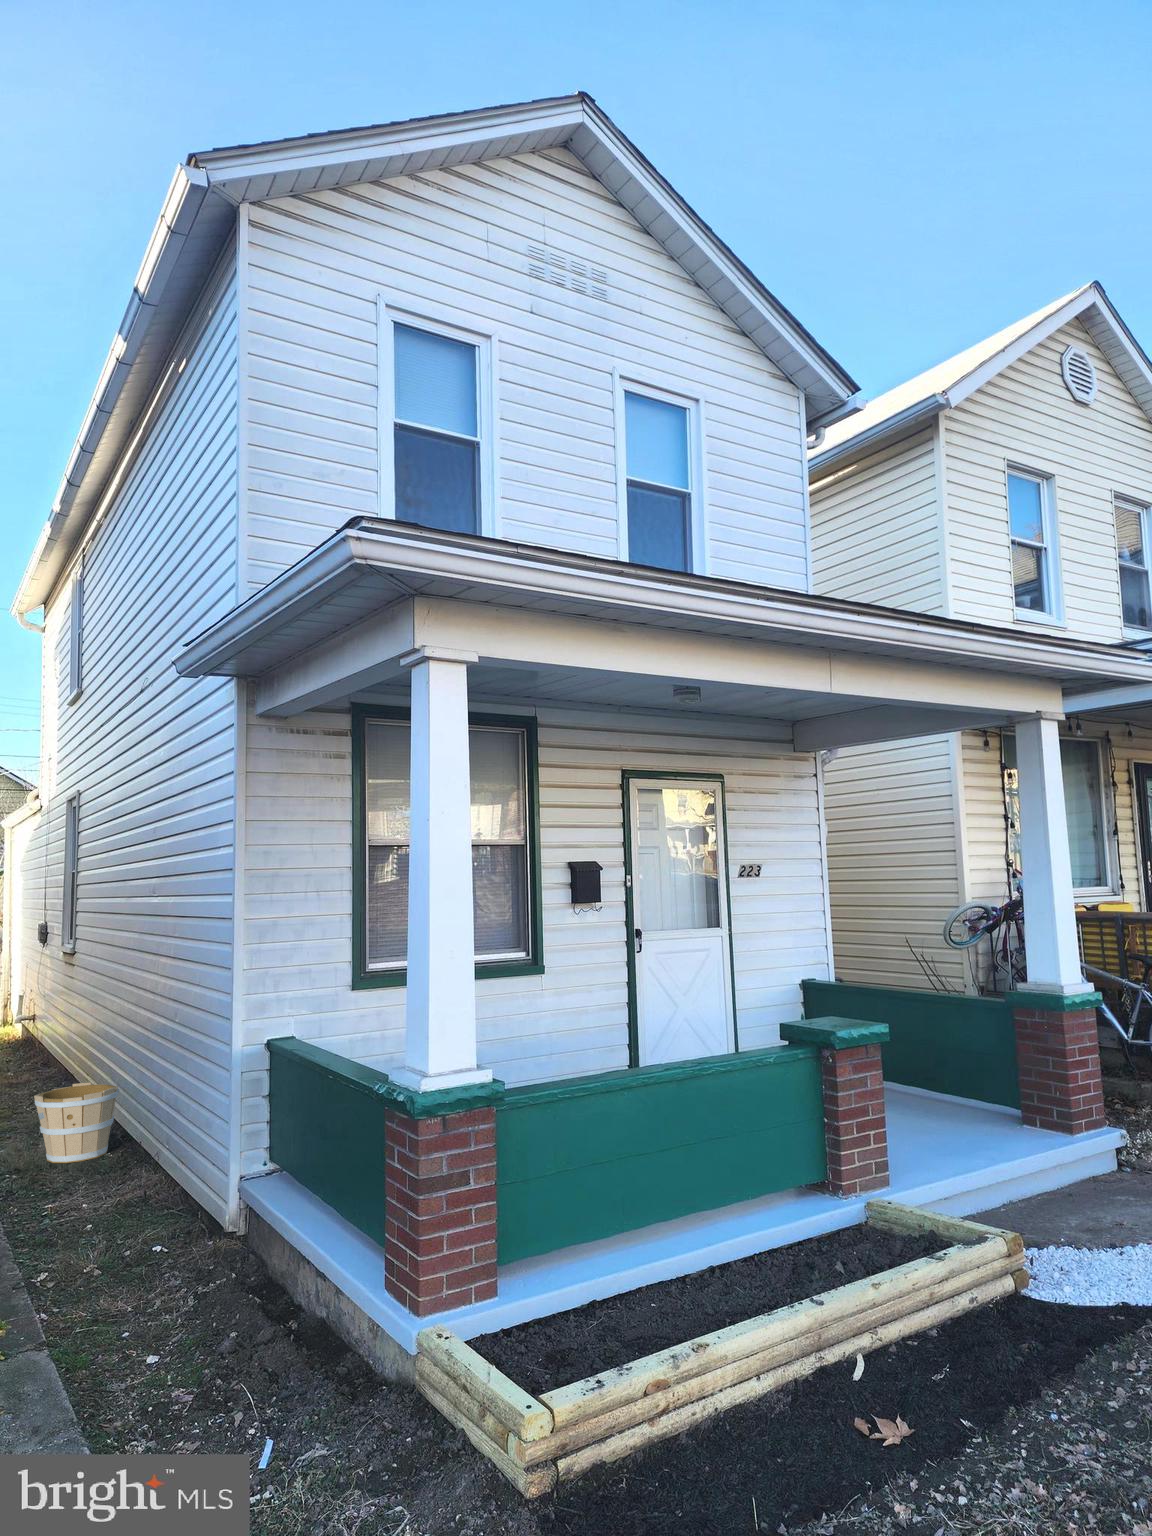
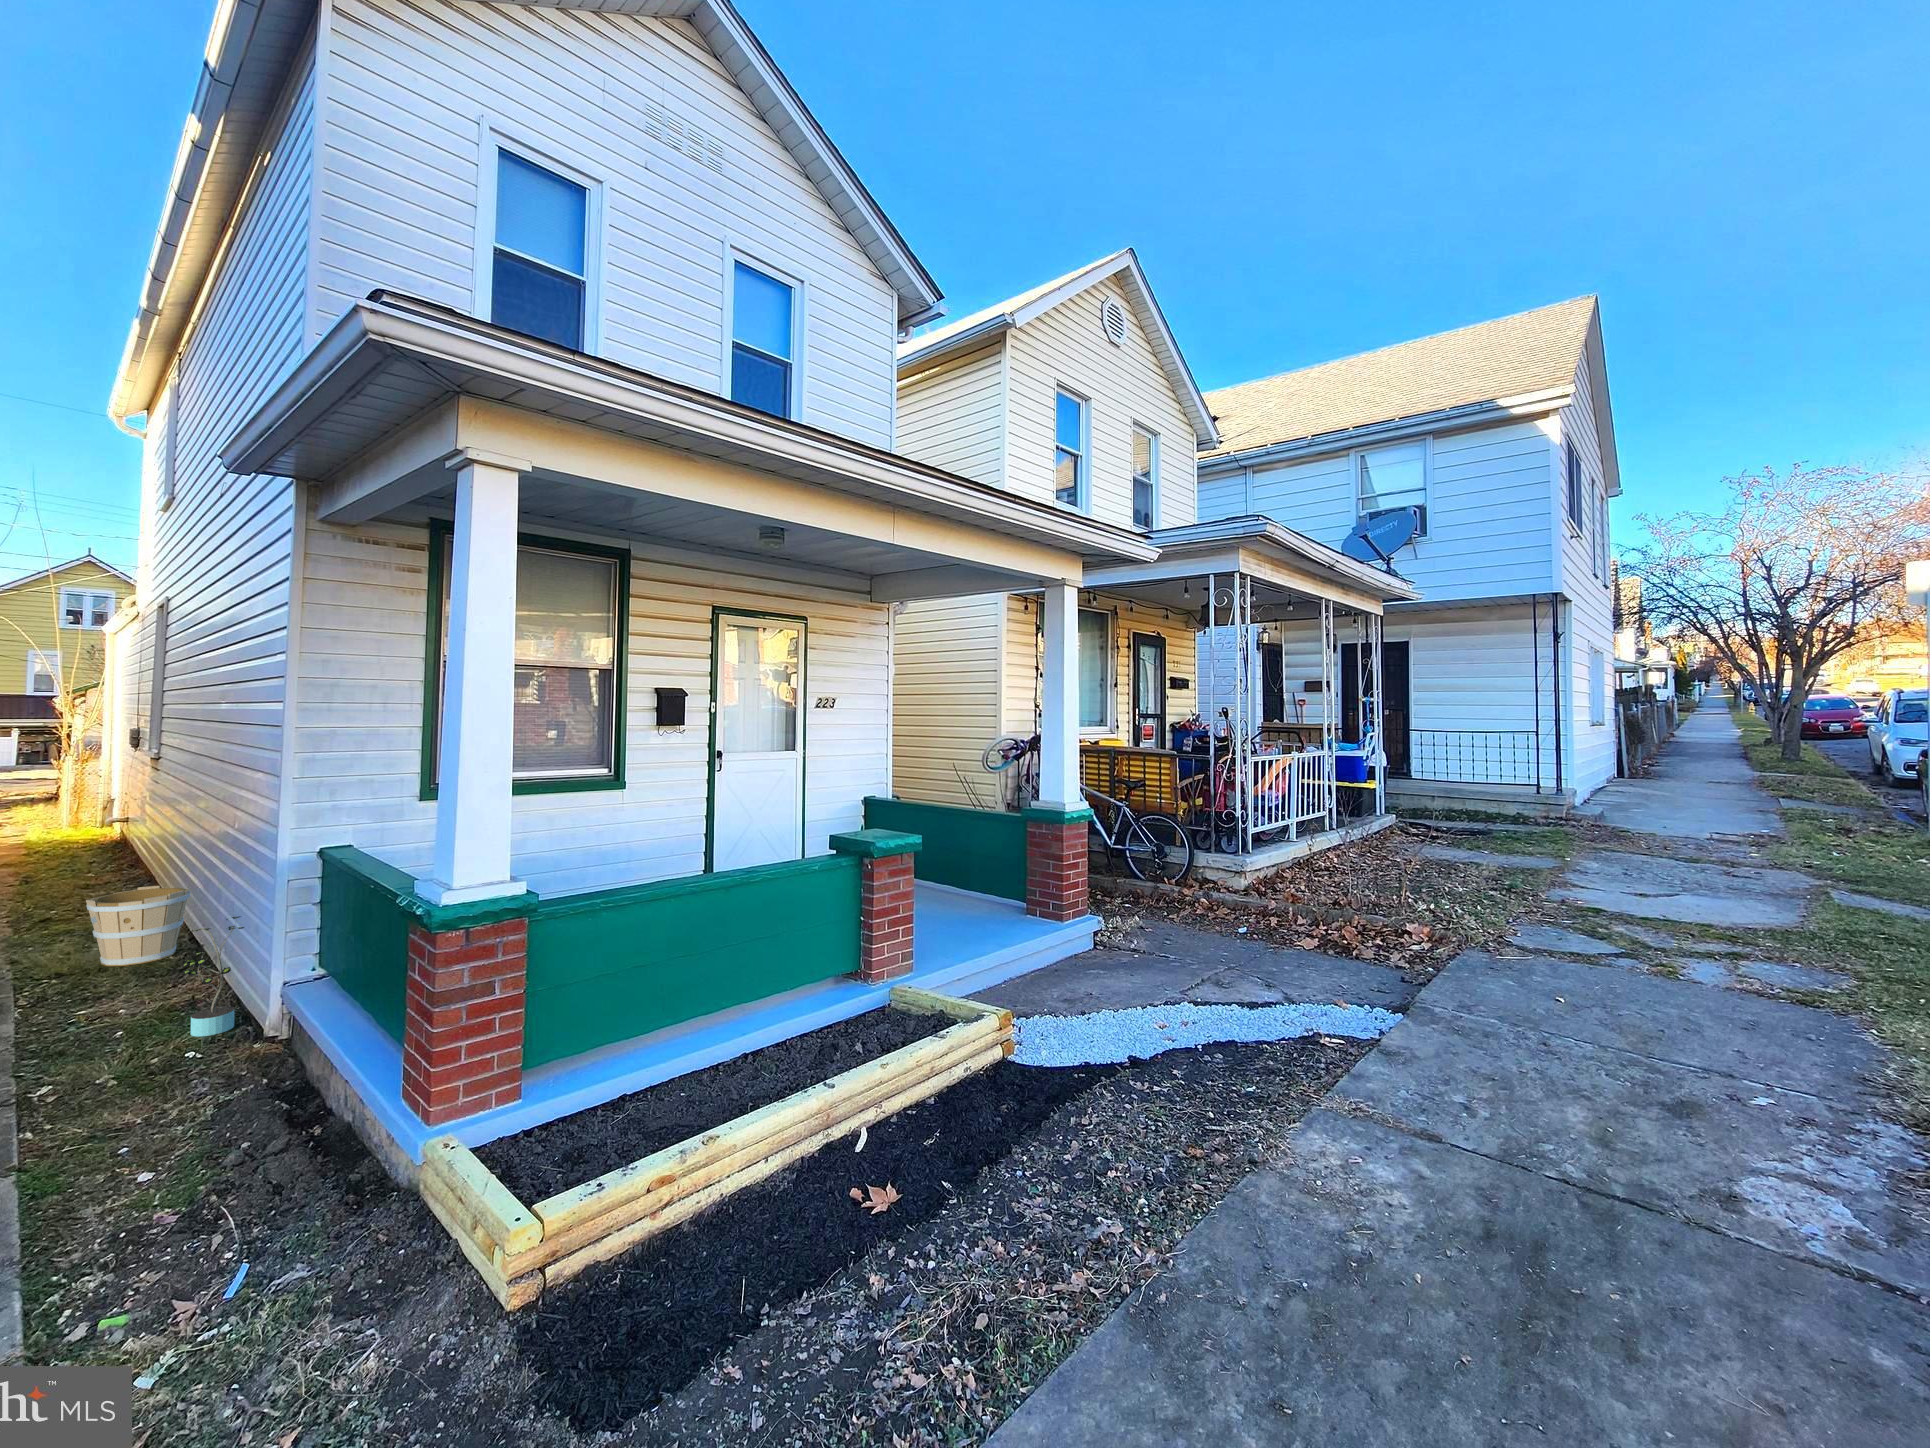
potted plant: none [144,1111,195,1232] -> present [181,916,244,1037]

